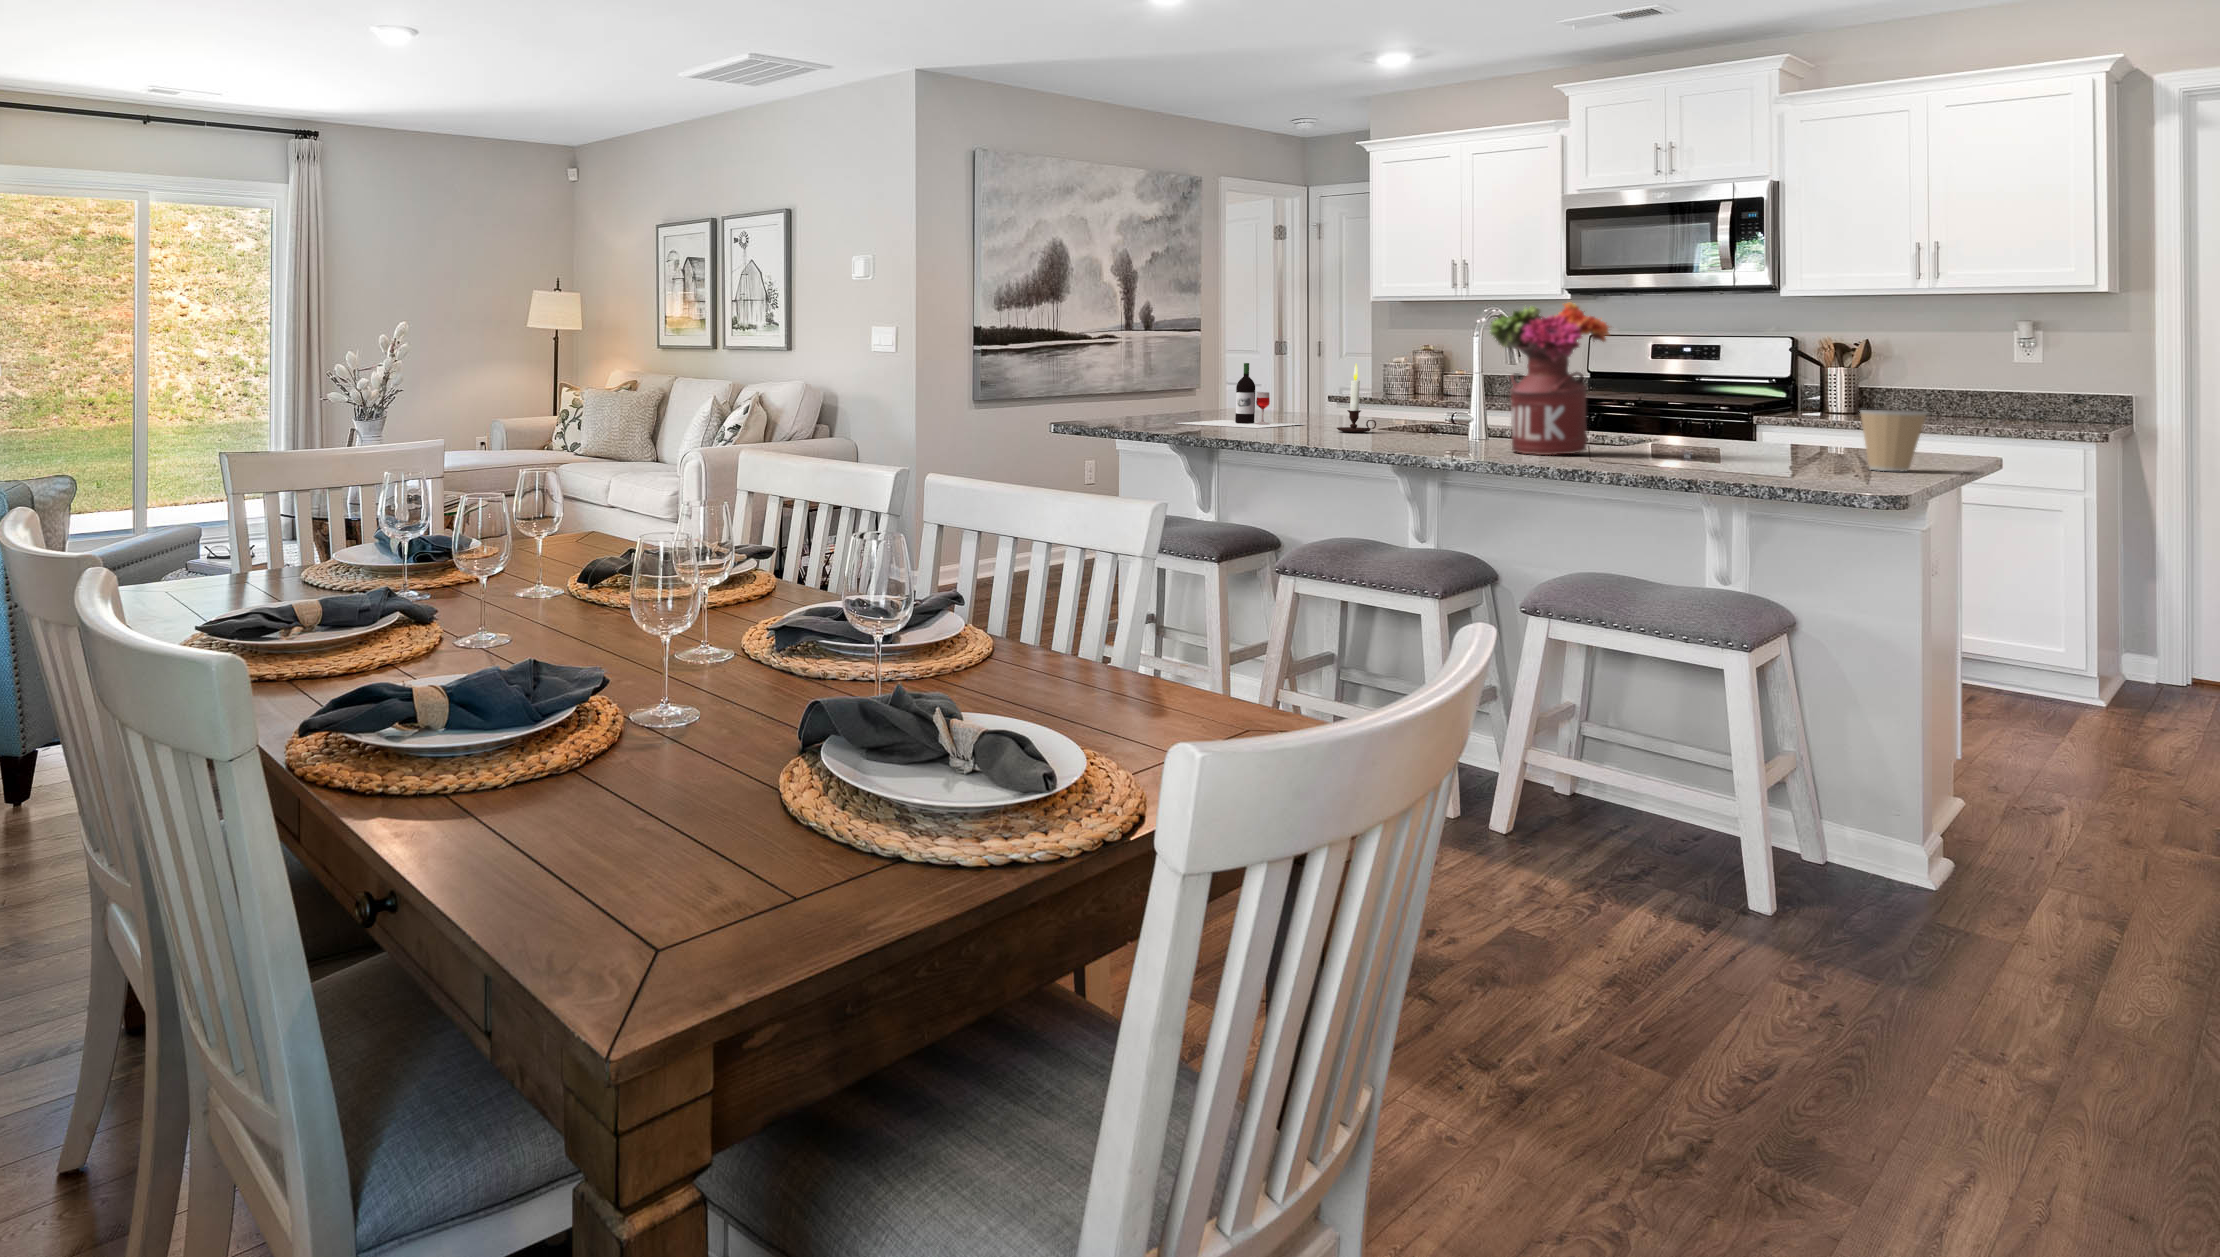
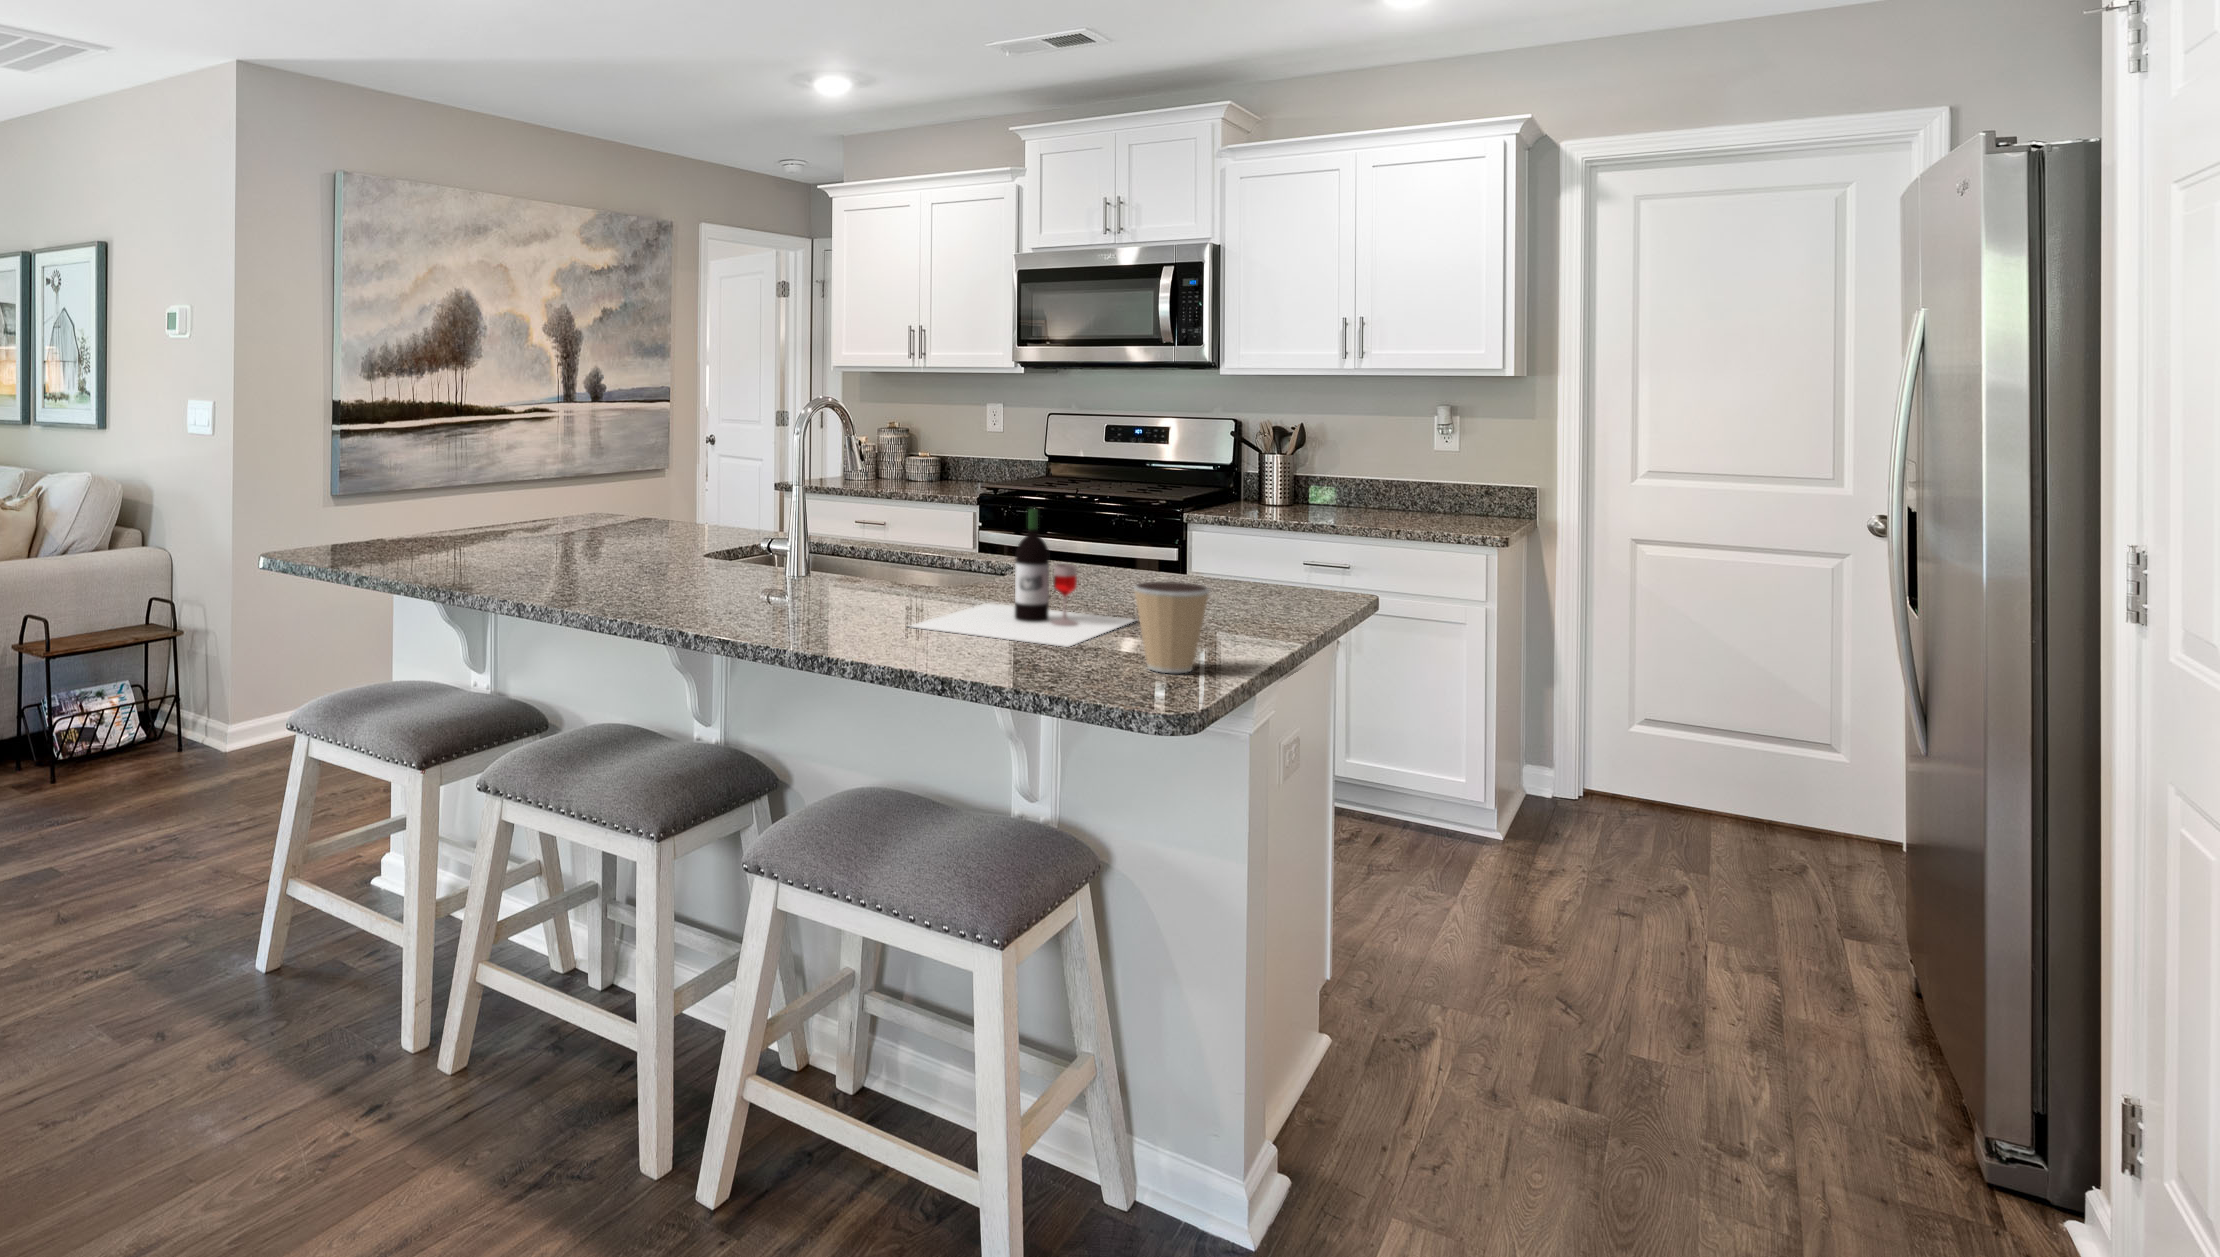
flower arrangement: present [1490,302,1609,455] -> none [716,421,862,639]
wine bottle: present [1178,363,1301,428] -> present [908,509,1134,647]
candle: present [1337,364,1376,432] -> none [632,479,676,571]

